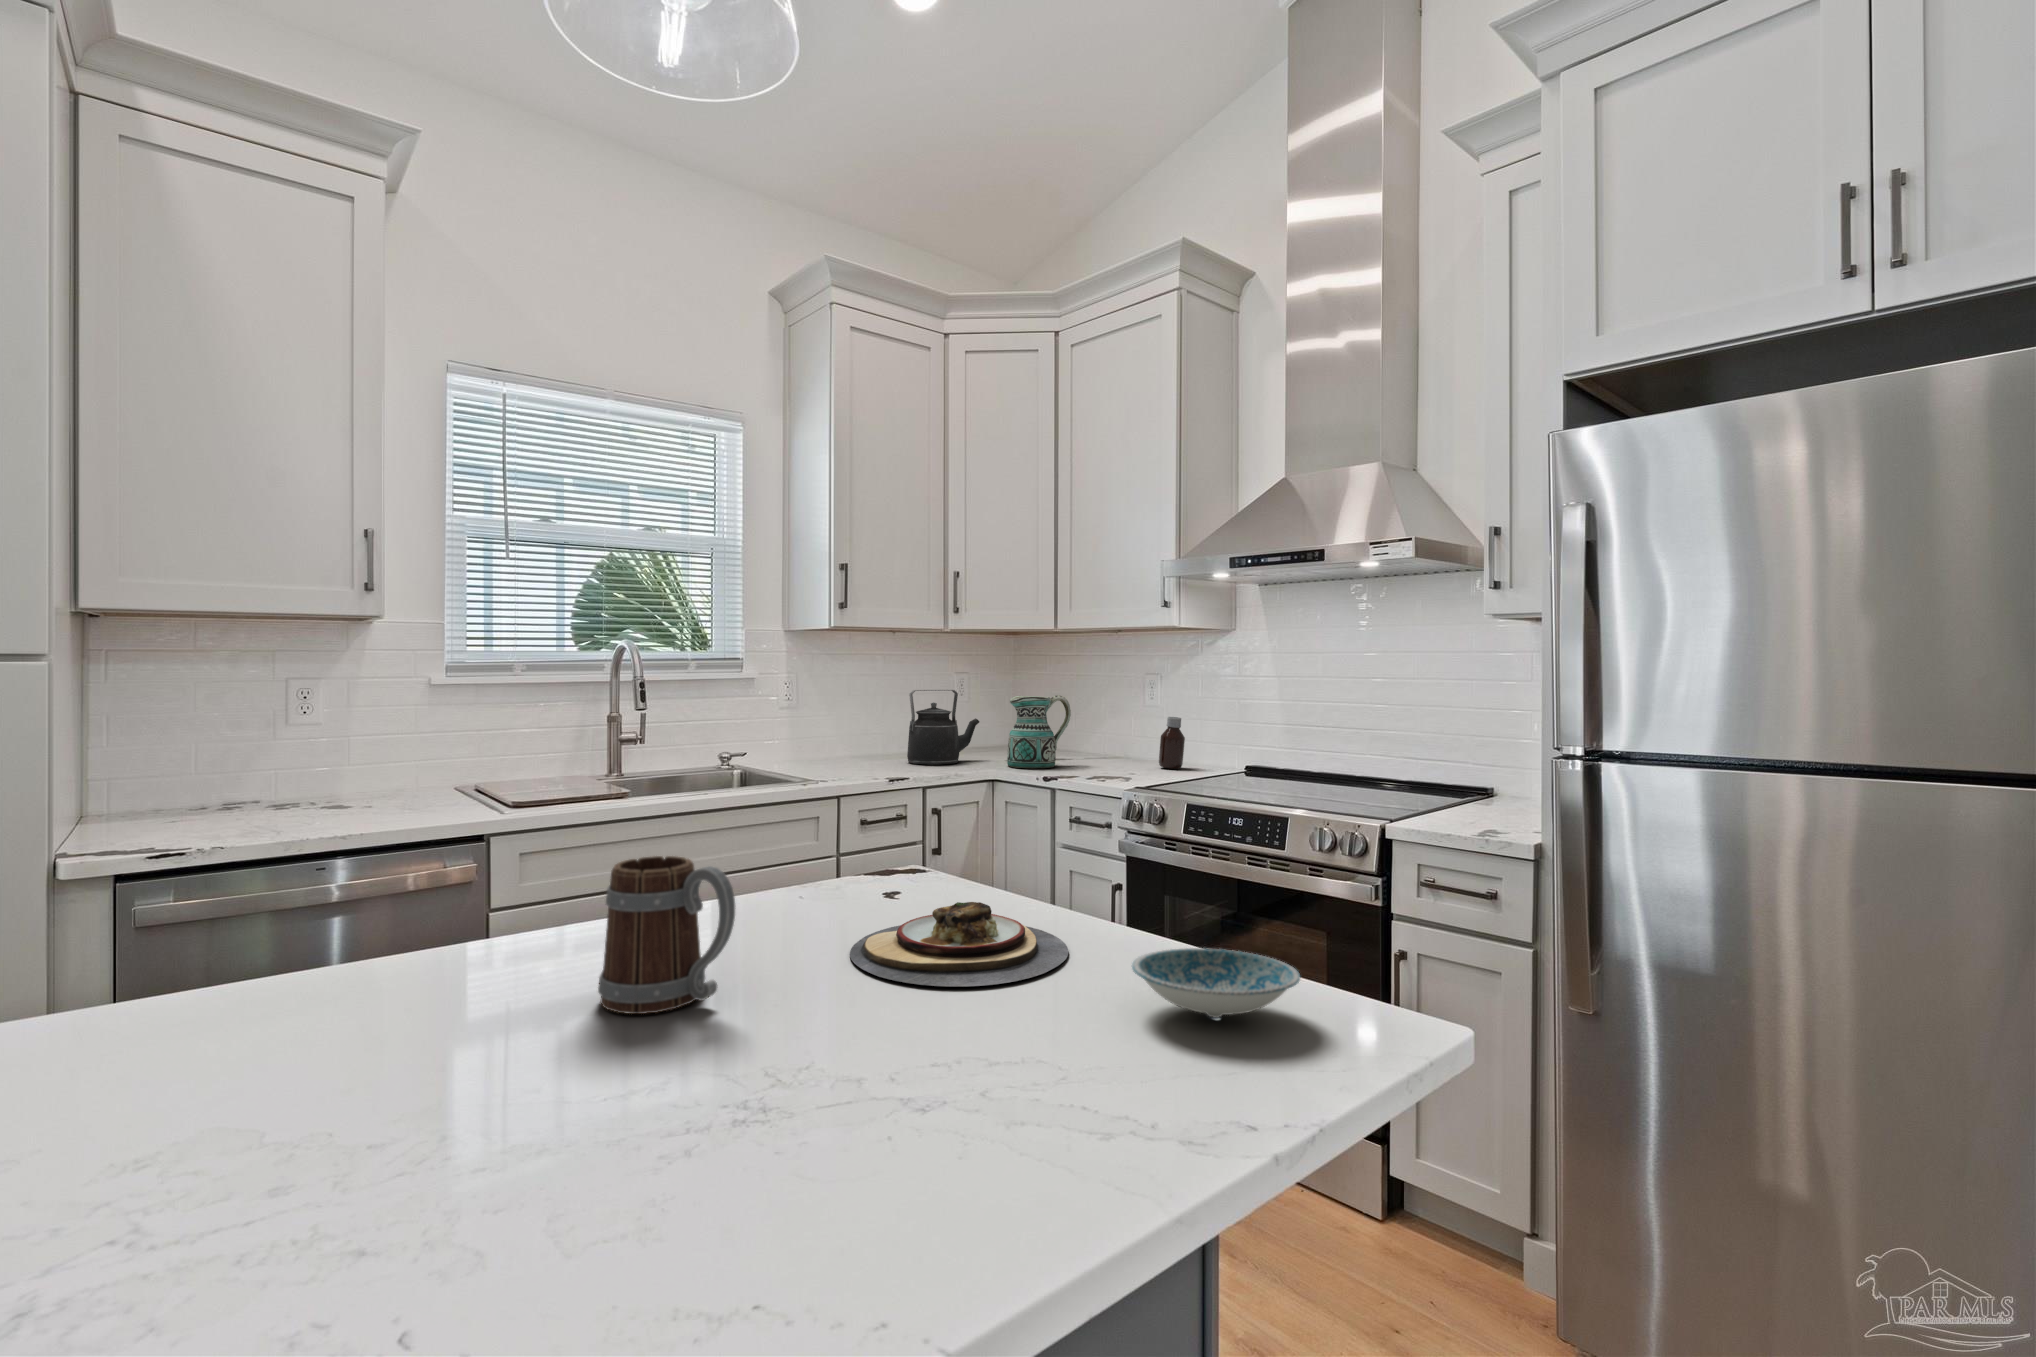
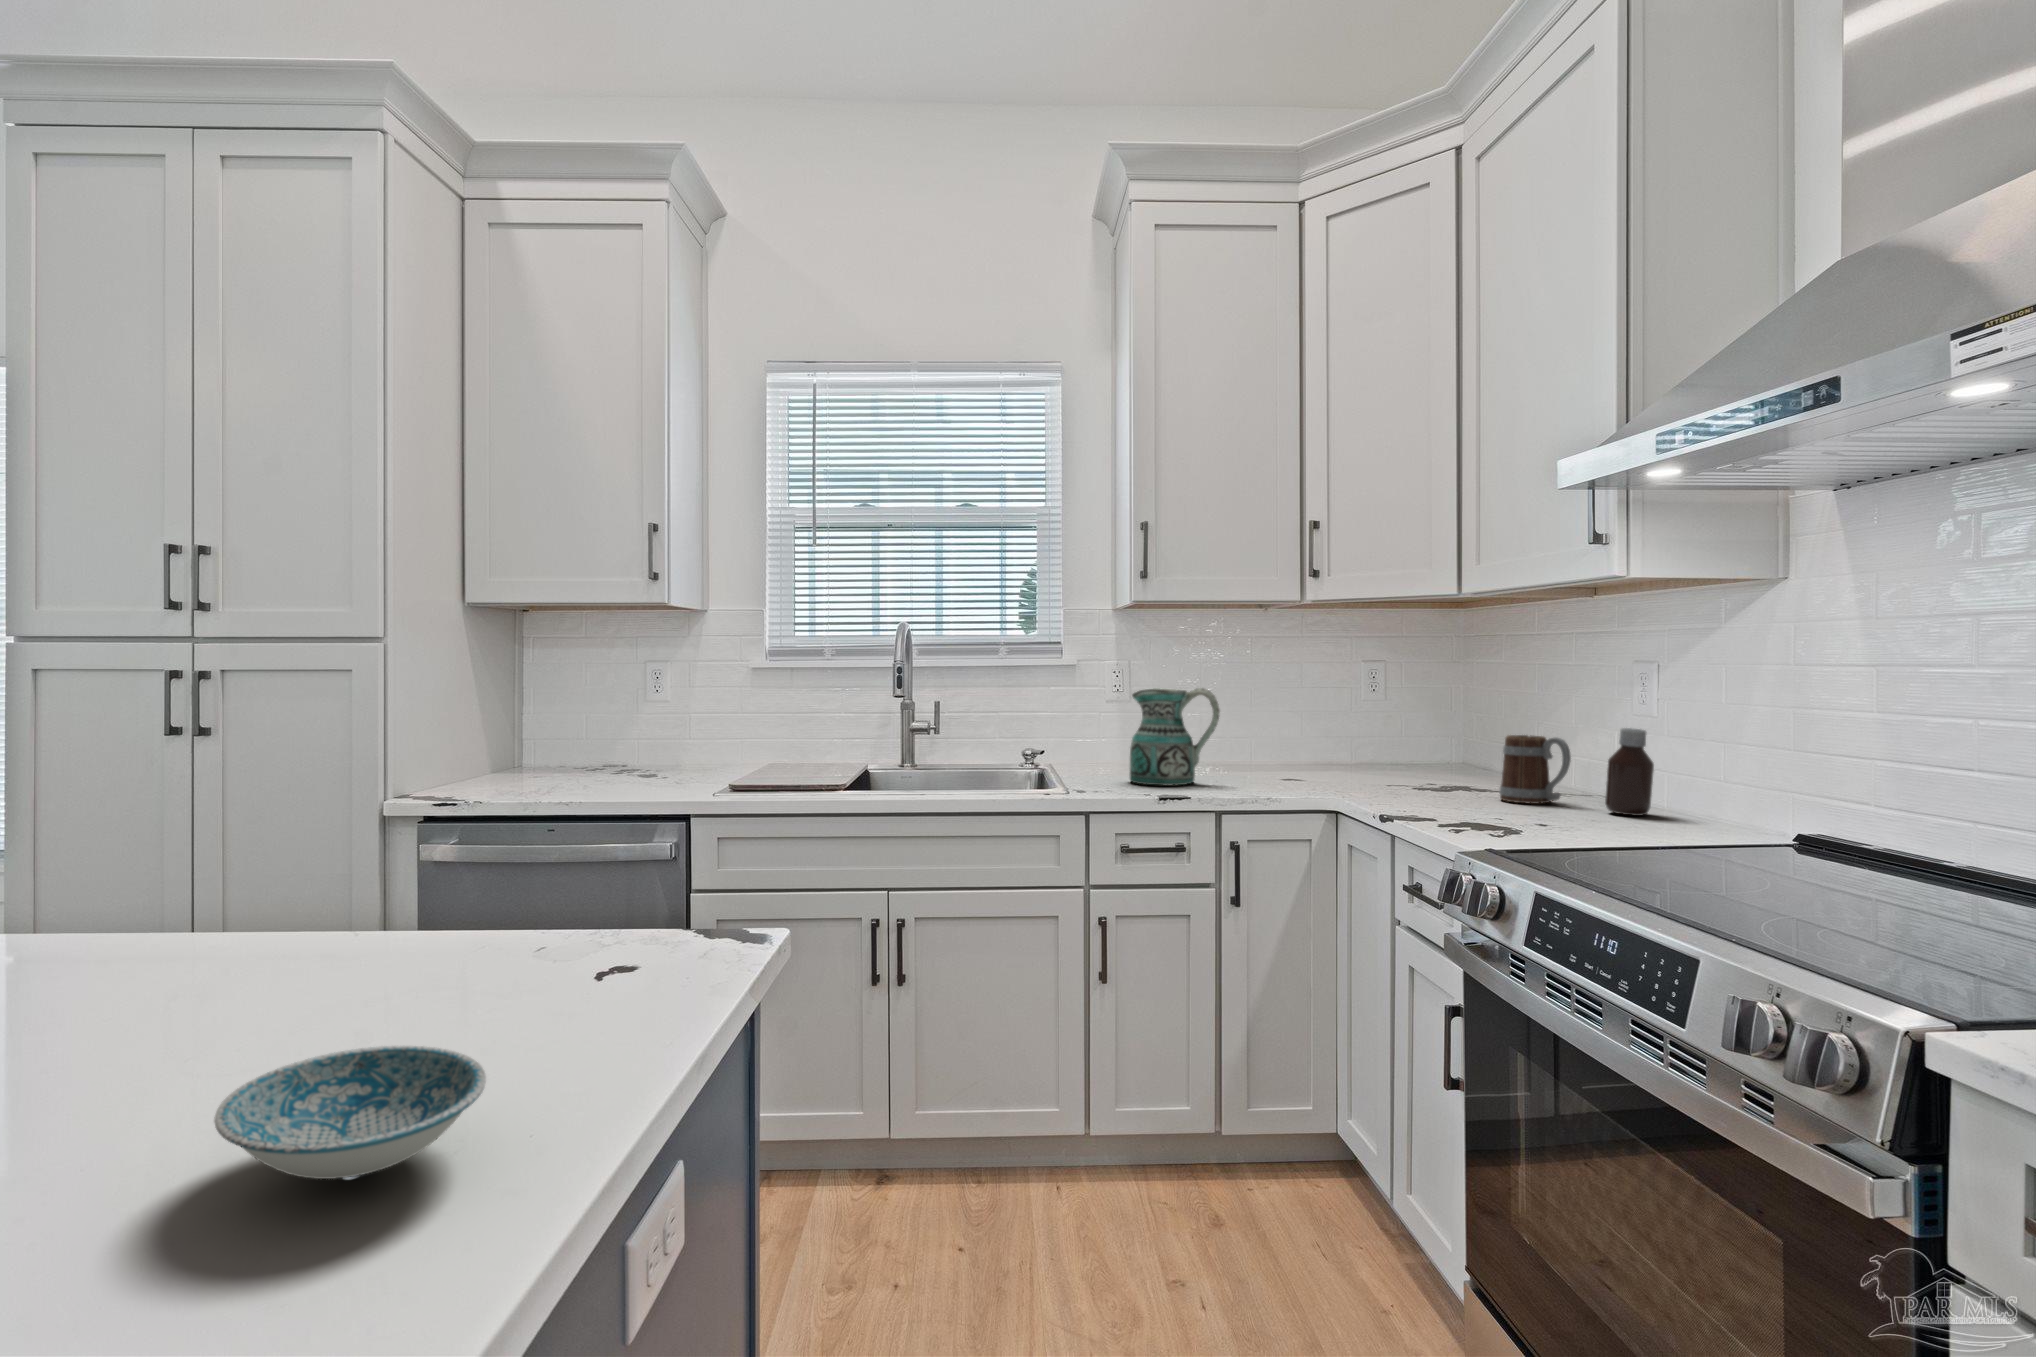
kettle: present [907,690,979,765] -> none [1242,682,1349,783]
ceramic pitcher: present [1007,695,1071,768] -> present [1130,688,1220,785]
mug: present [598,856,735,1014] -> present [1499,735,1571,804]
plate: present [850,902,1068,986] -> none [313,931,644,1047]

